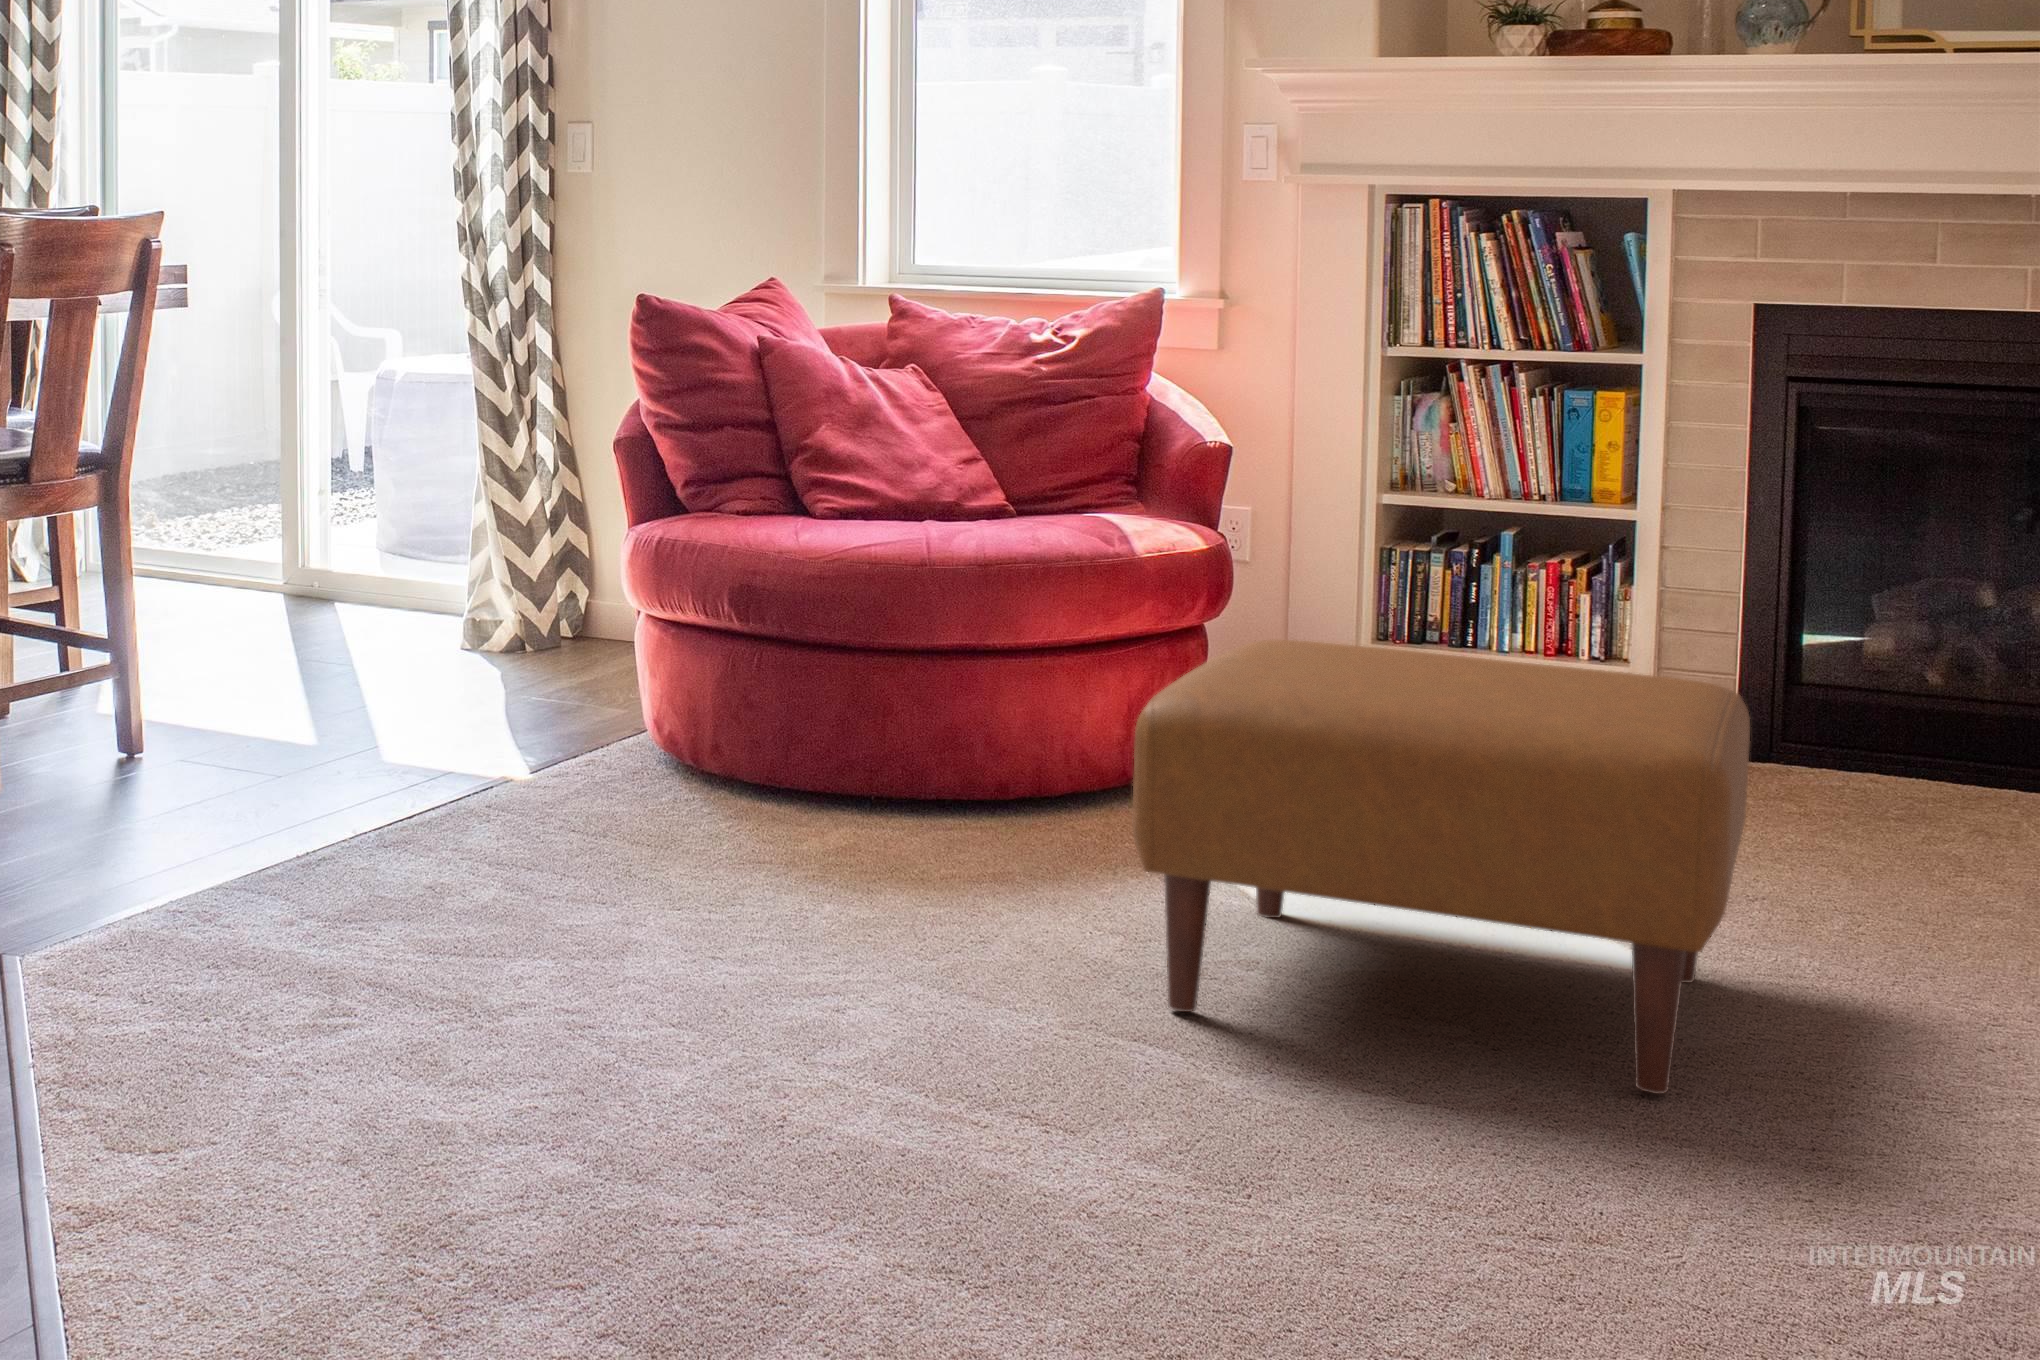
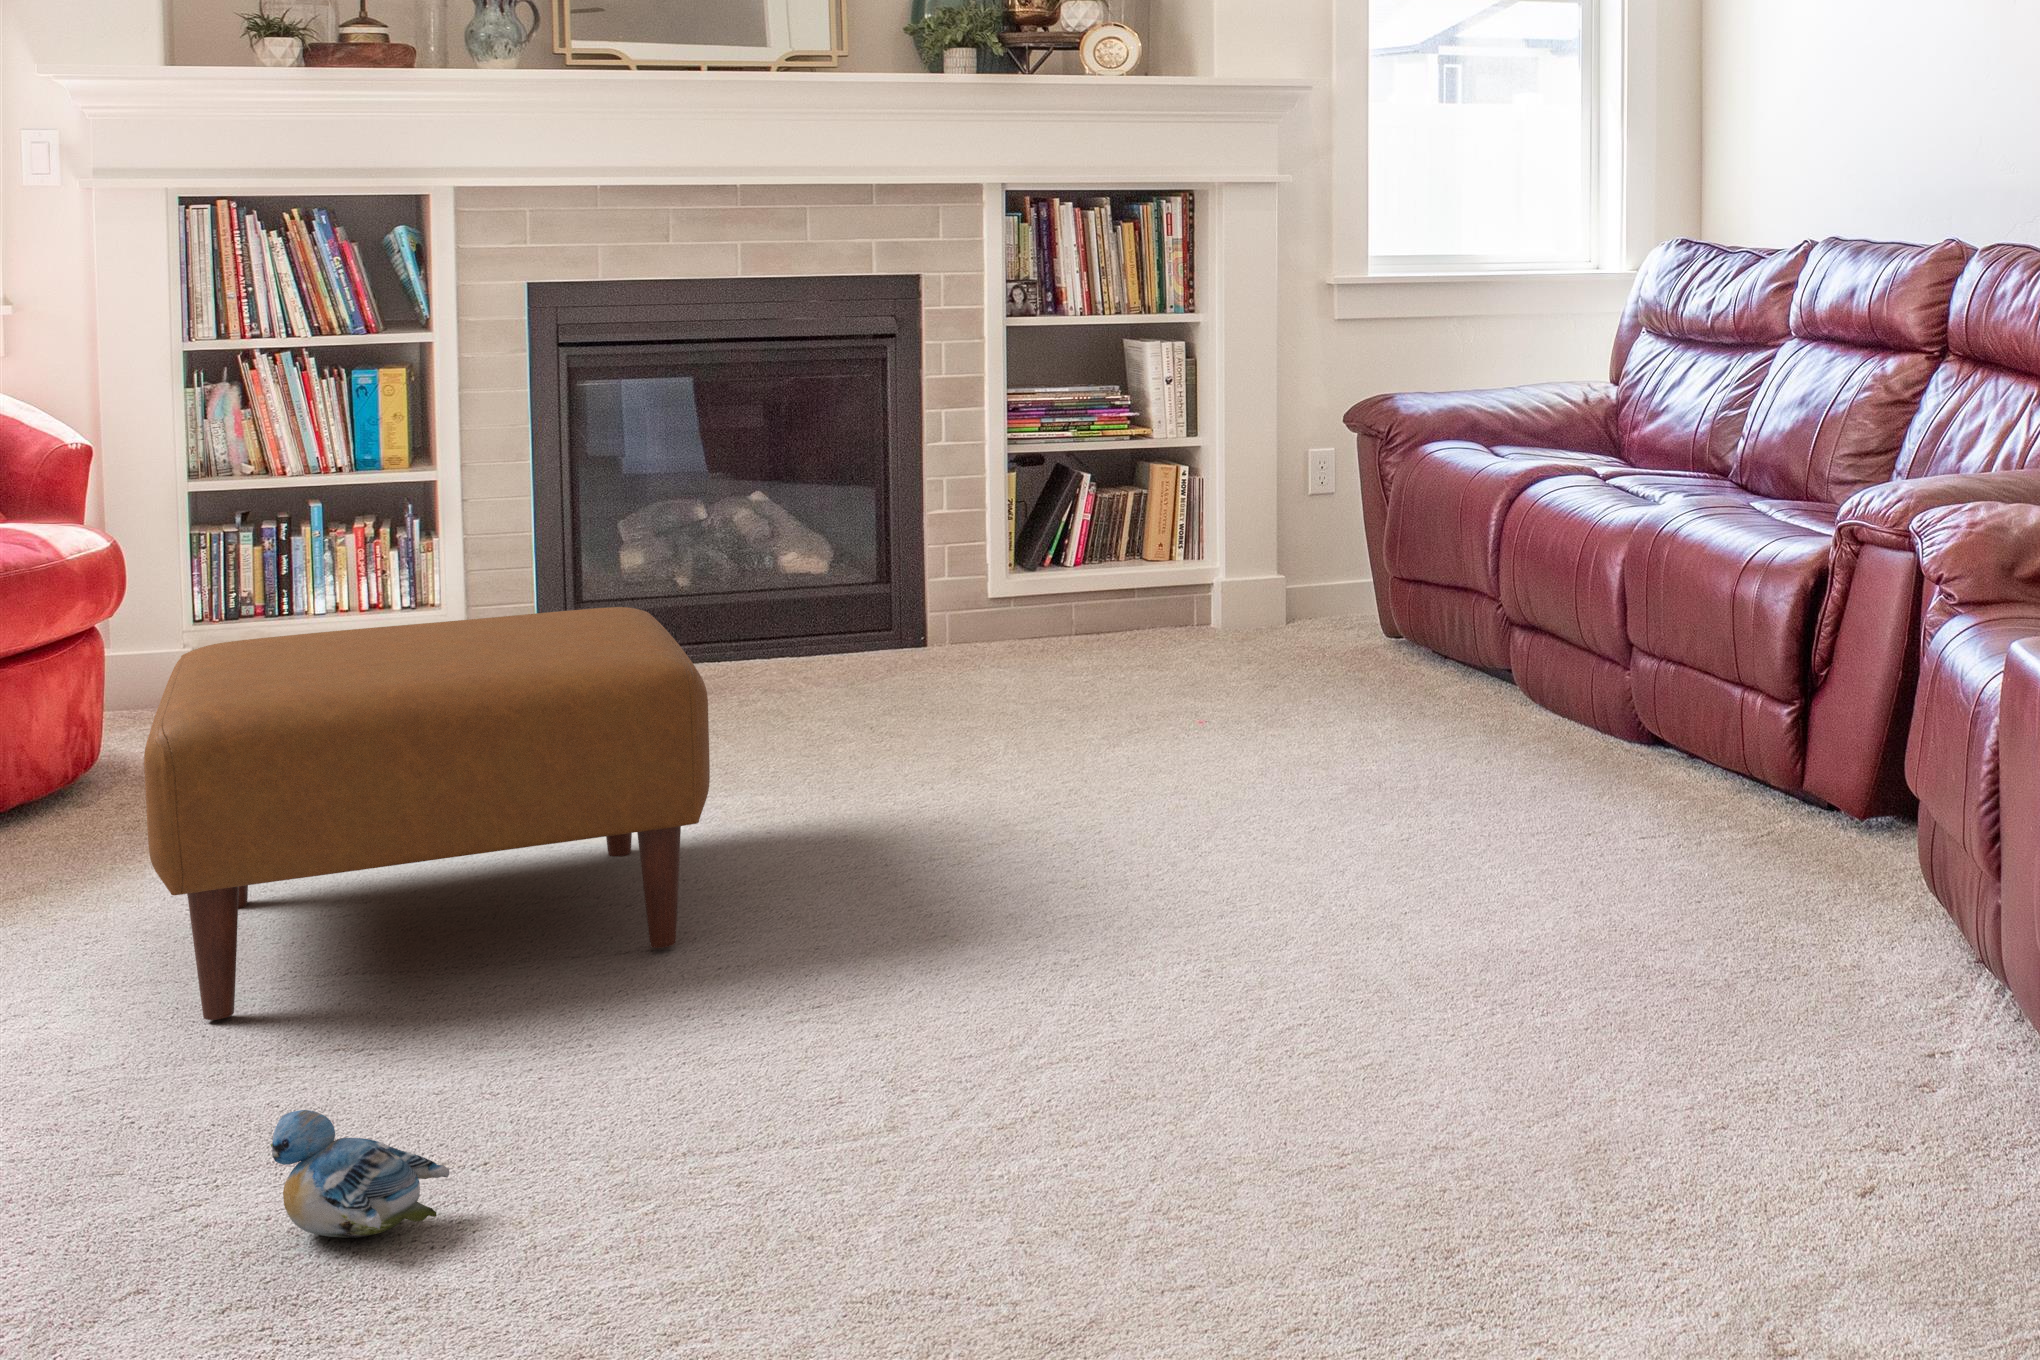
plush toy: none [1089,1101,1244,1264] -> present [271,1110,449,1238]

